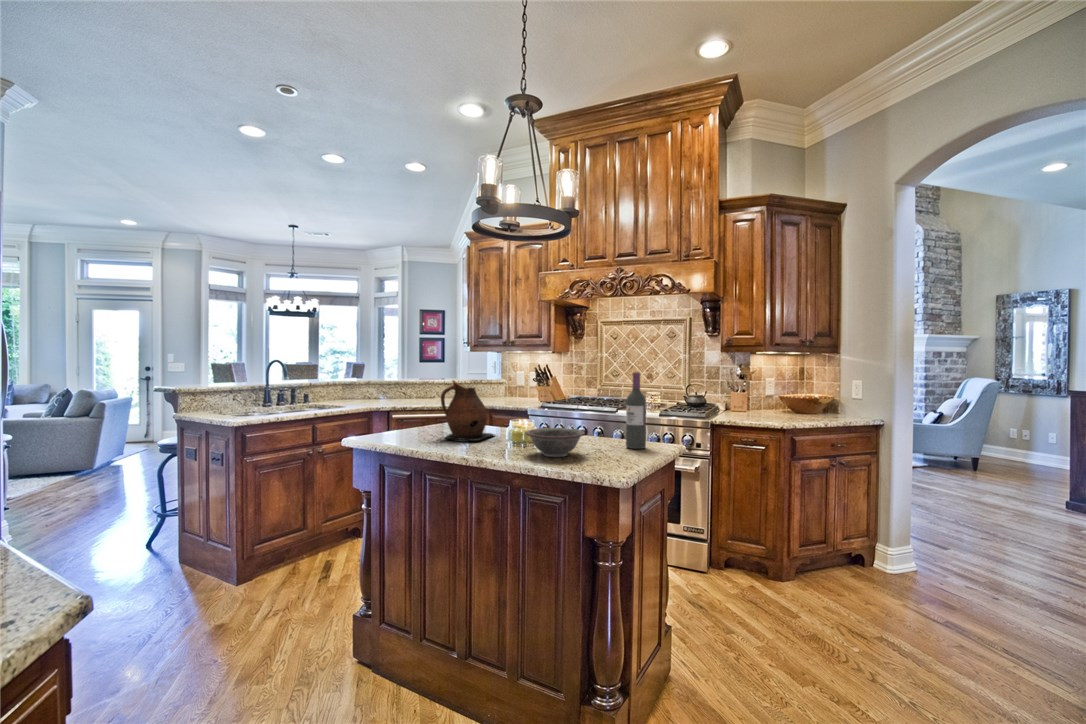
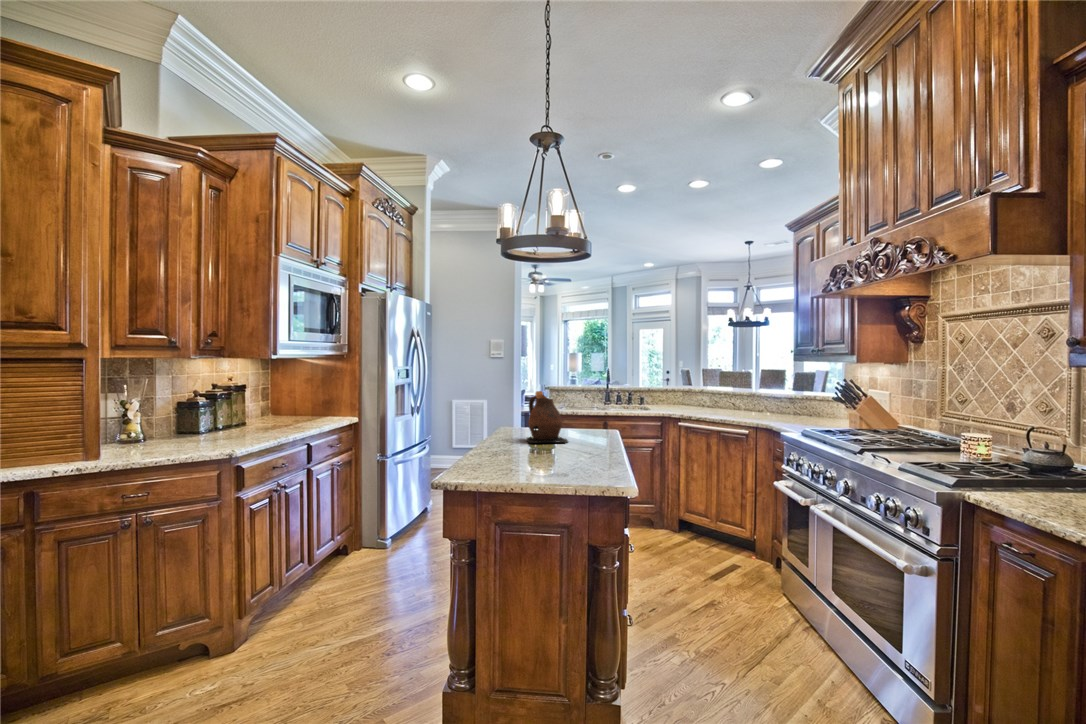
wine bottle: present [626,372,646,449] -> none [572,392,593,475]
decorative bowl: present [526,428,585,457] -> none [485,436,538,463]

